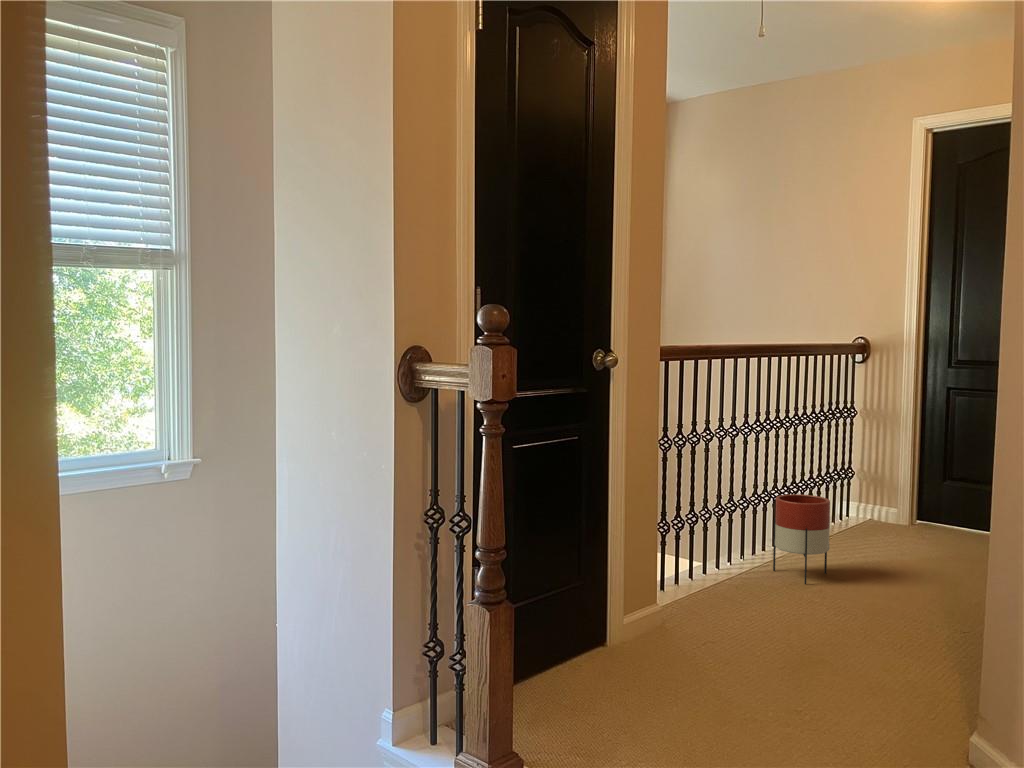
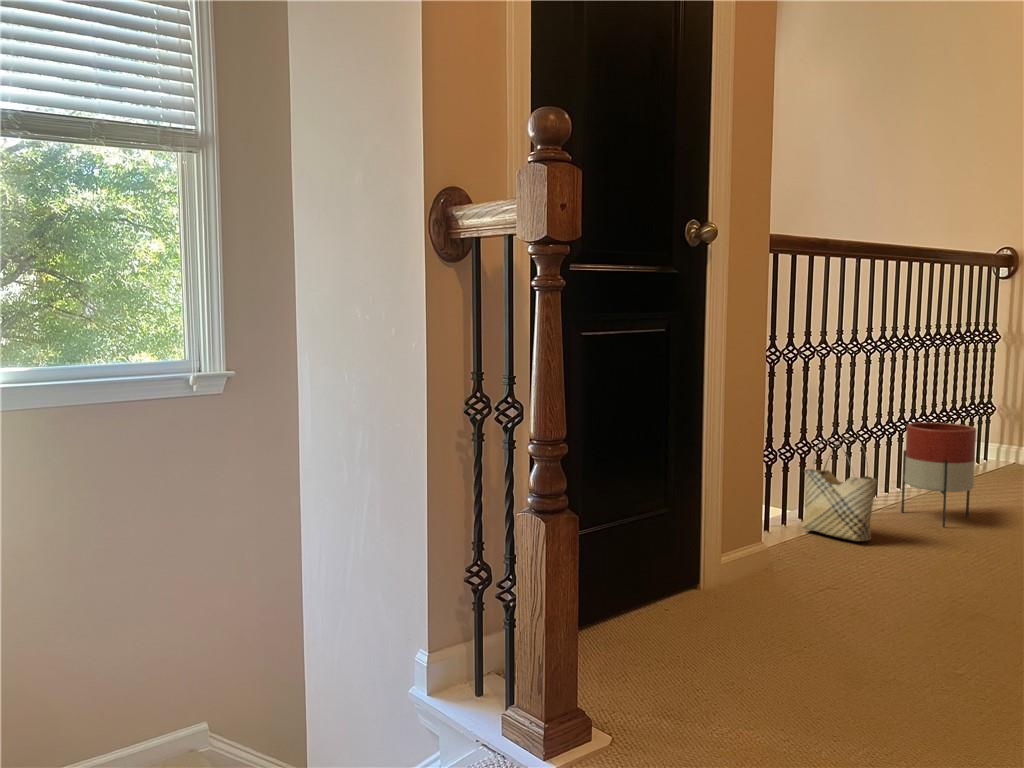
woven basket: none [691,511,751,599] -> present [802,437,878,541]

